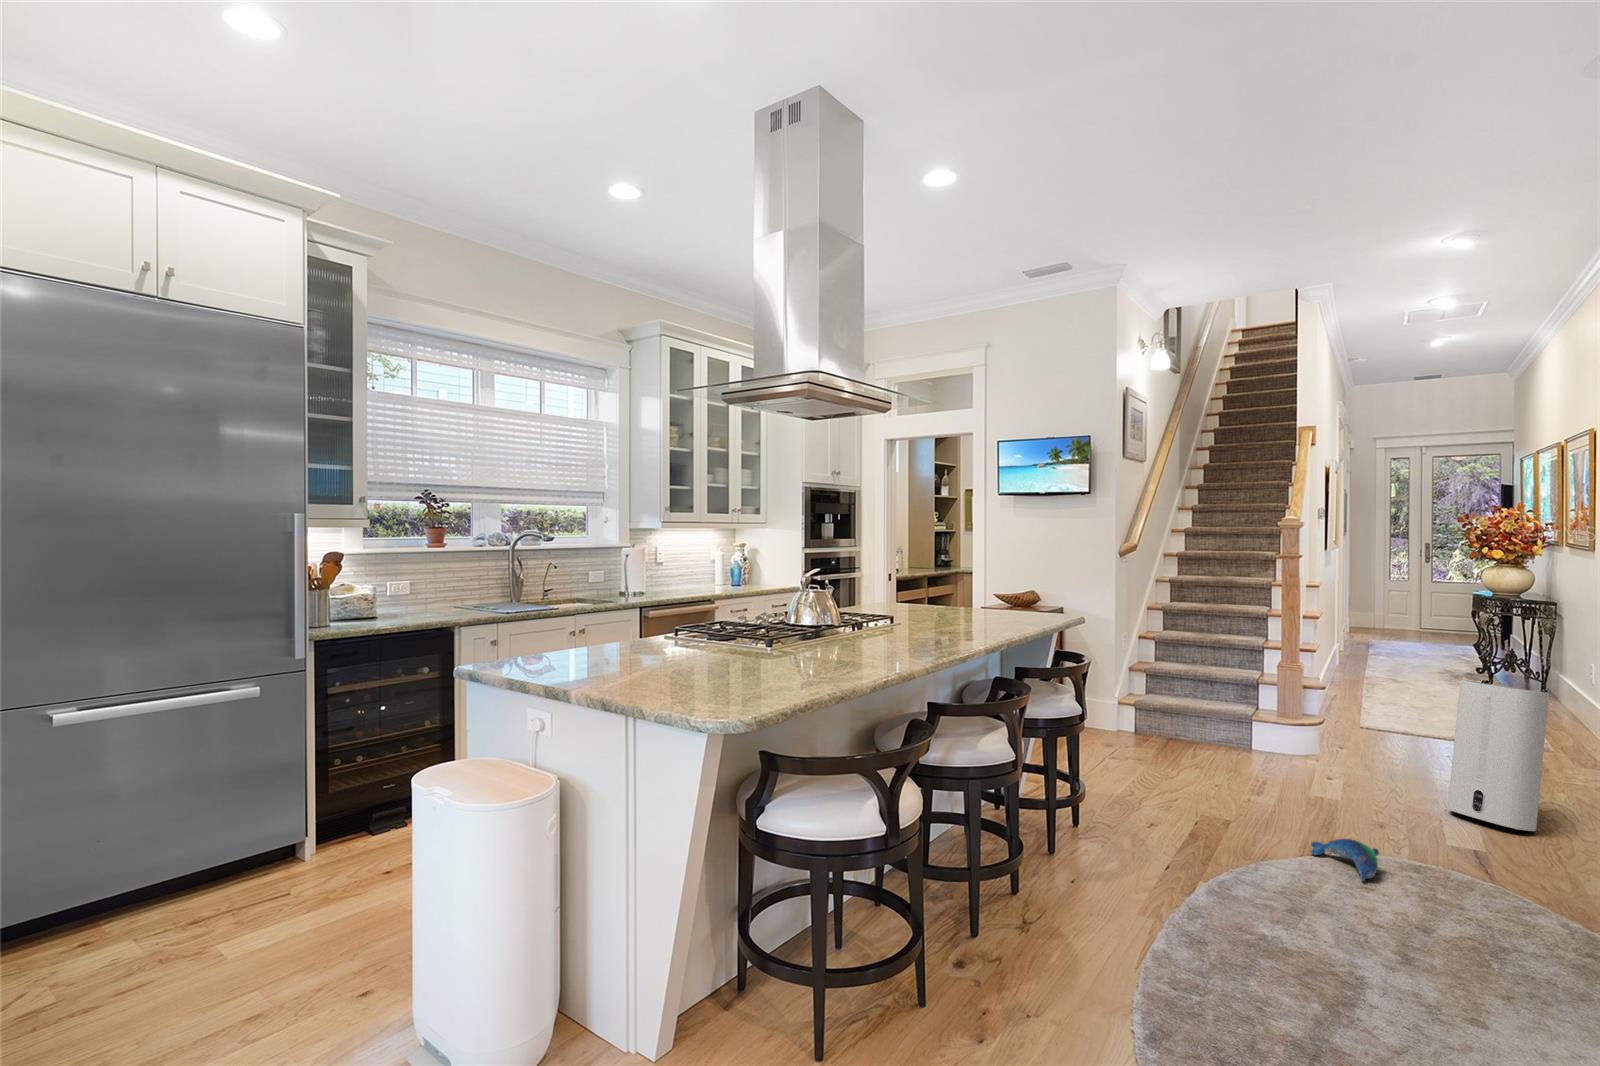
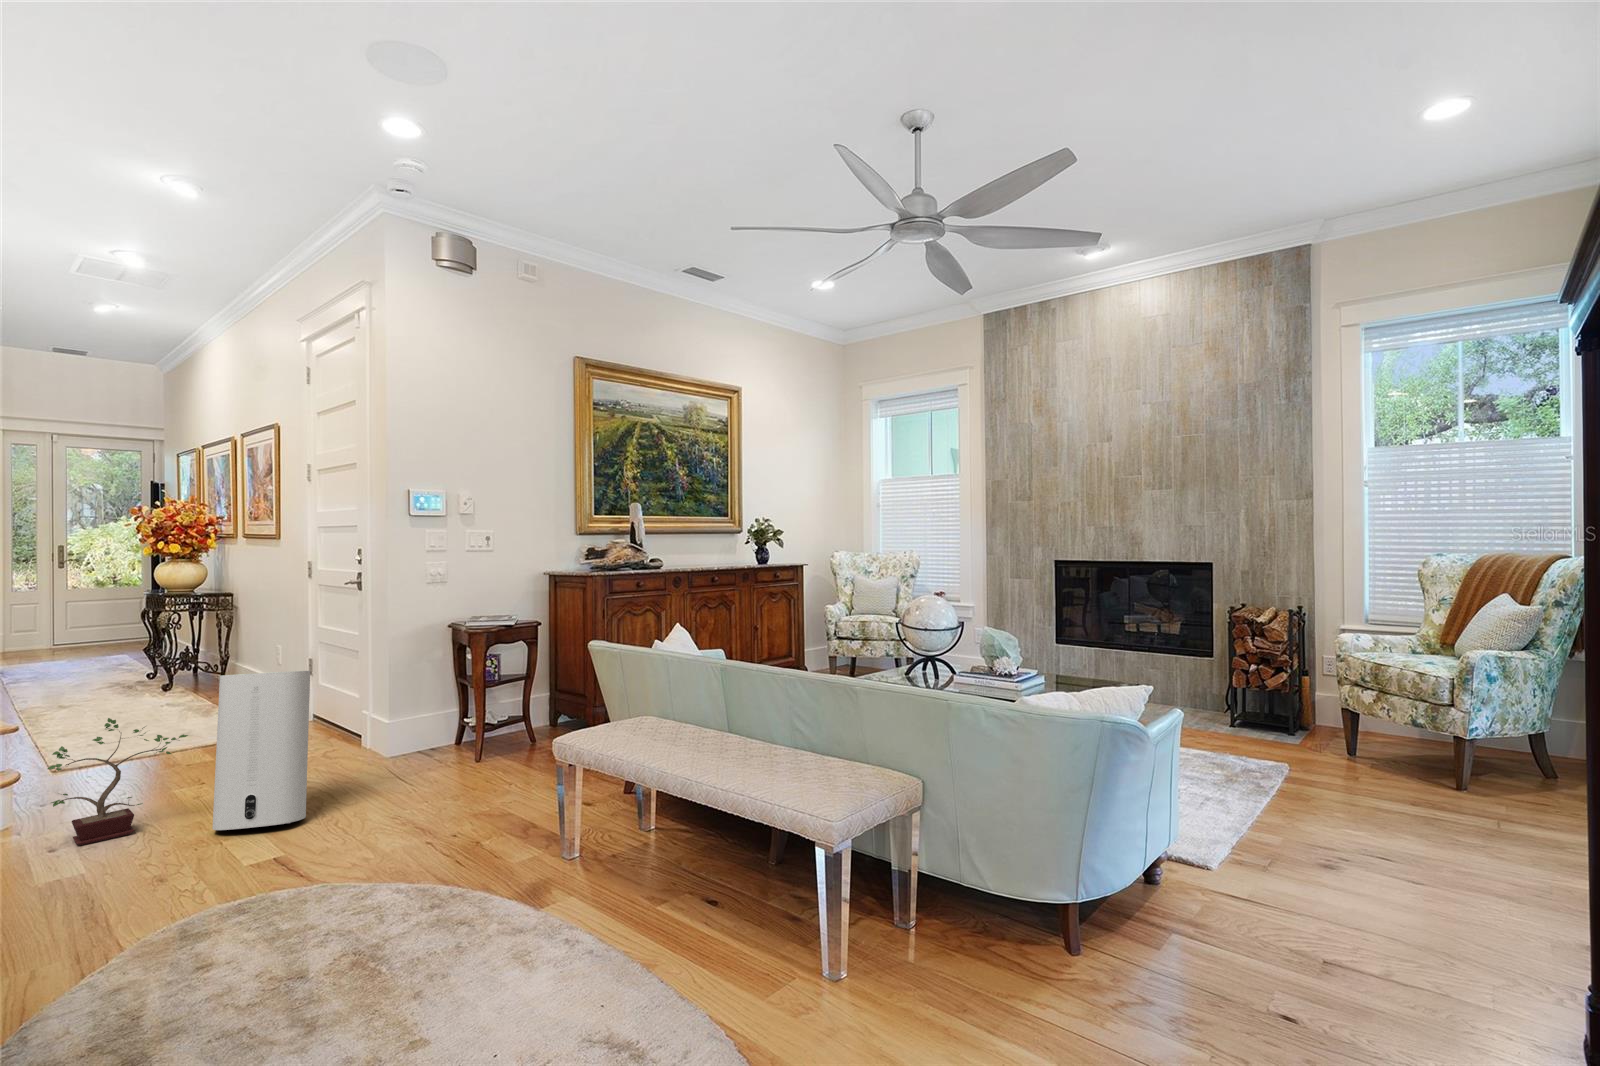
potted plant: none [1334,694,1438,789] -> present [48,718,188,845]
plush toy: present [1311,839,1379,881] -> none [72,916,187,974]

